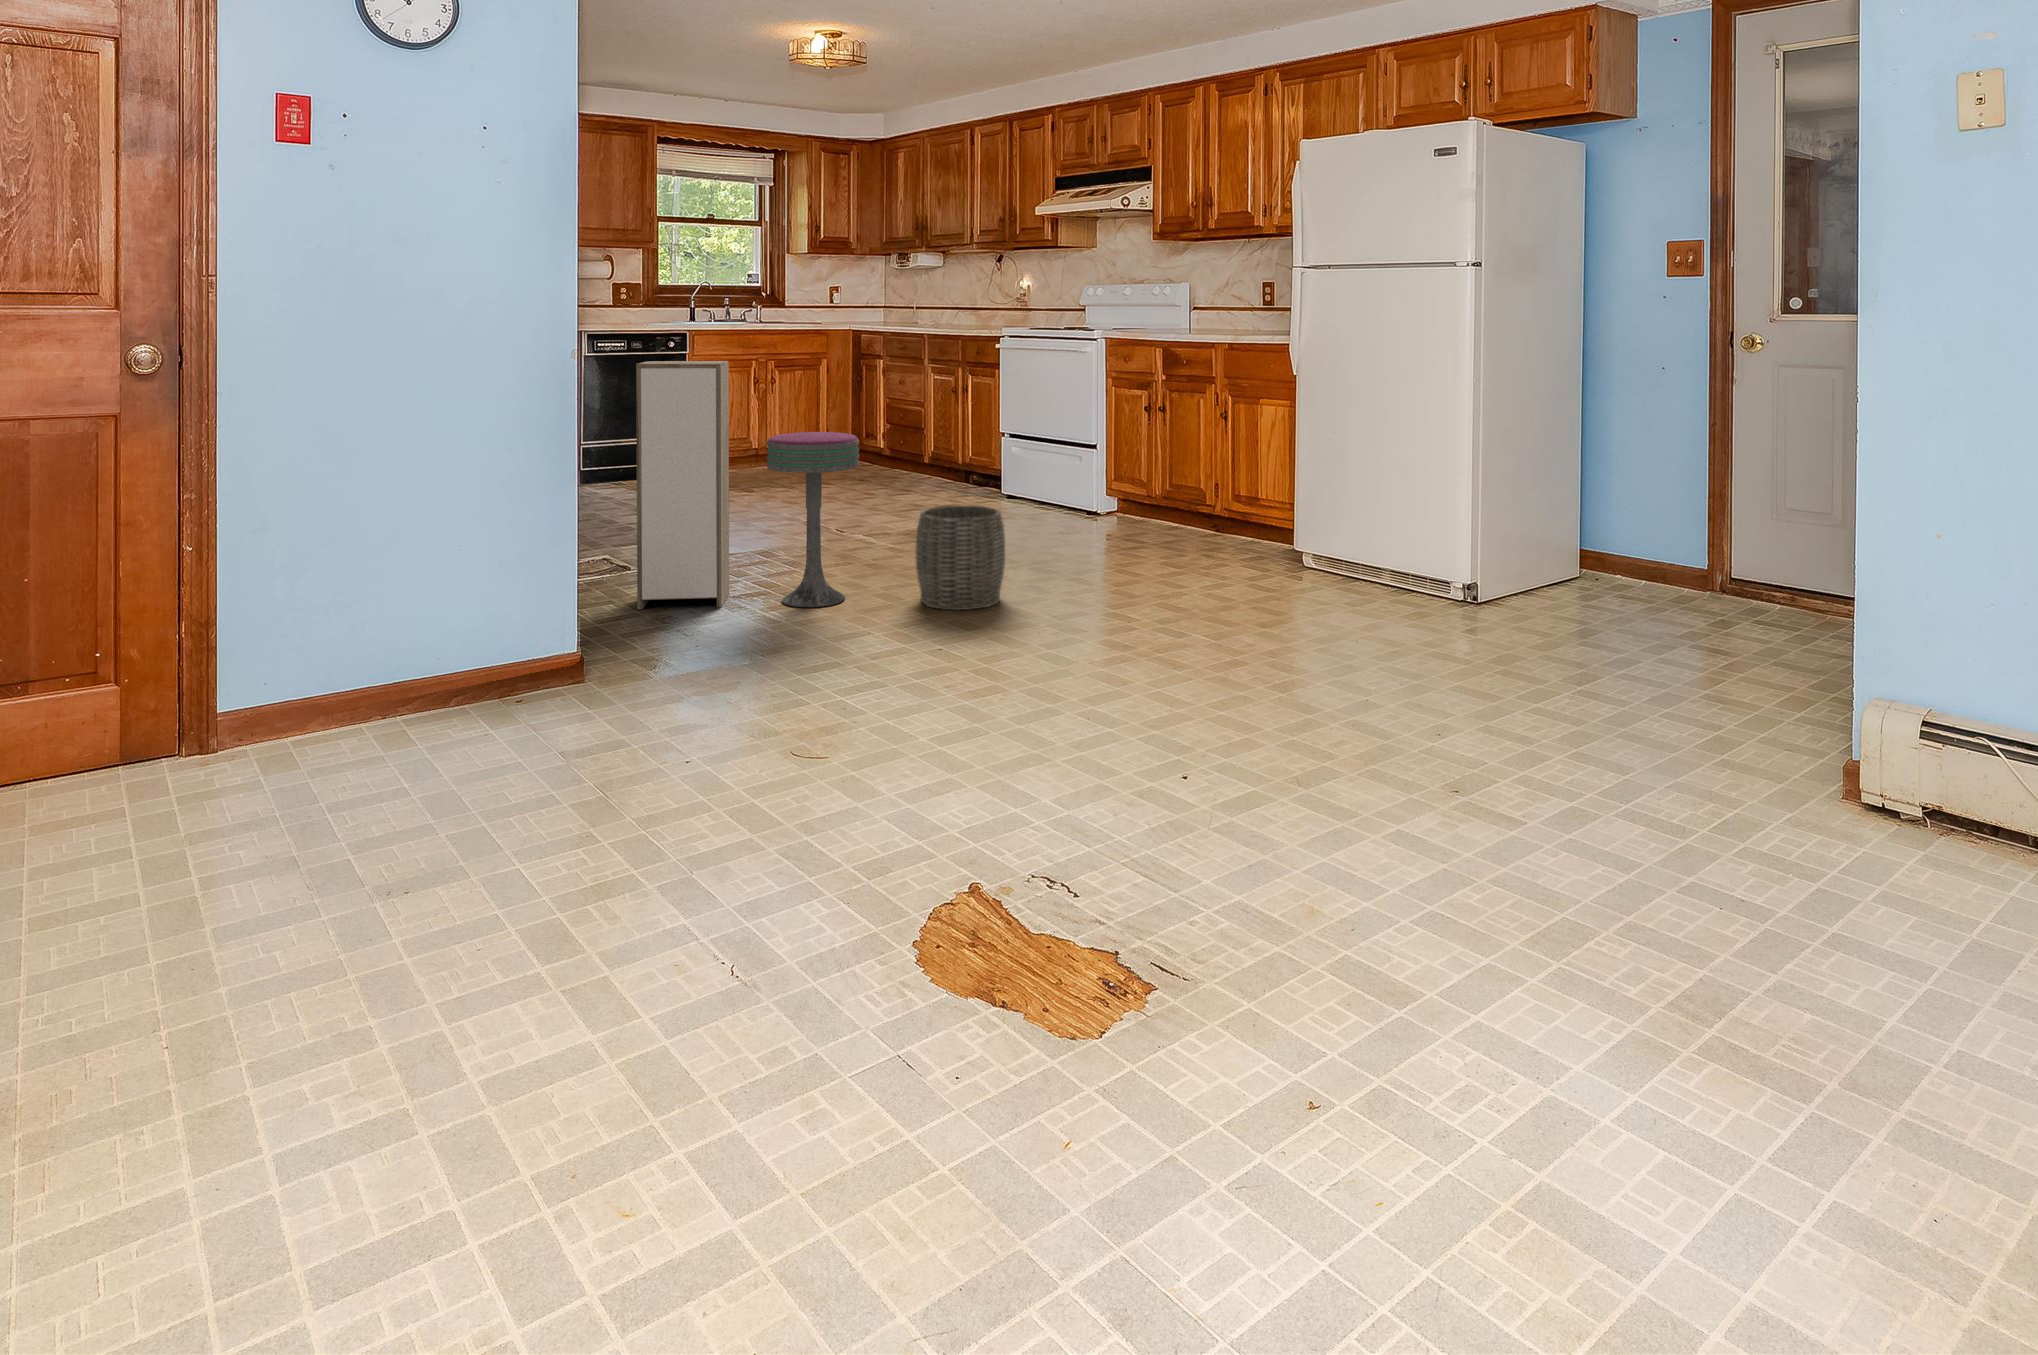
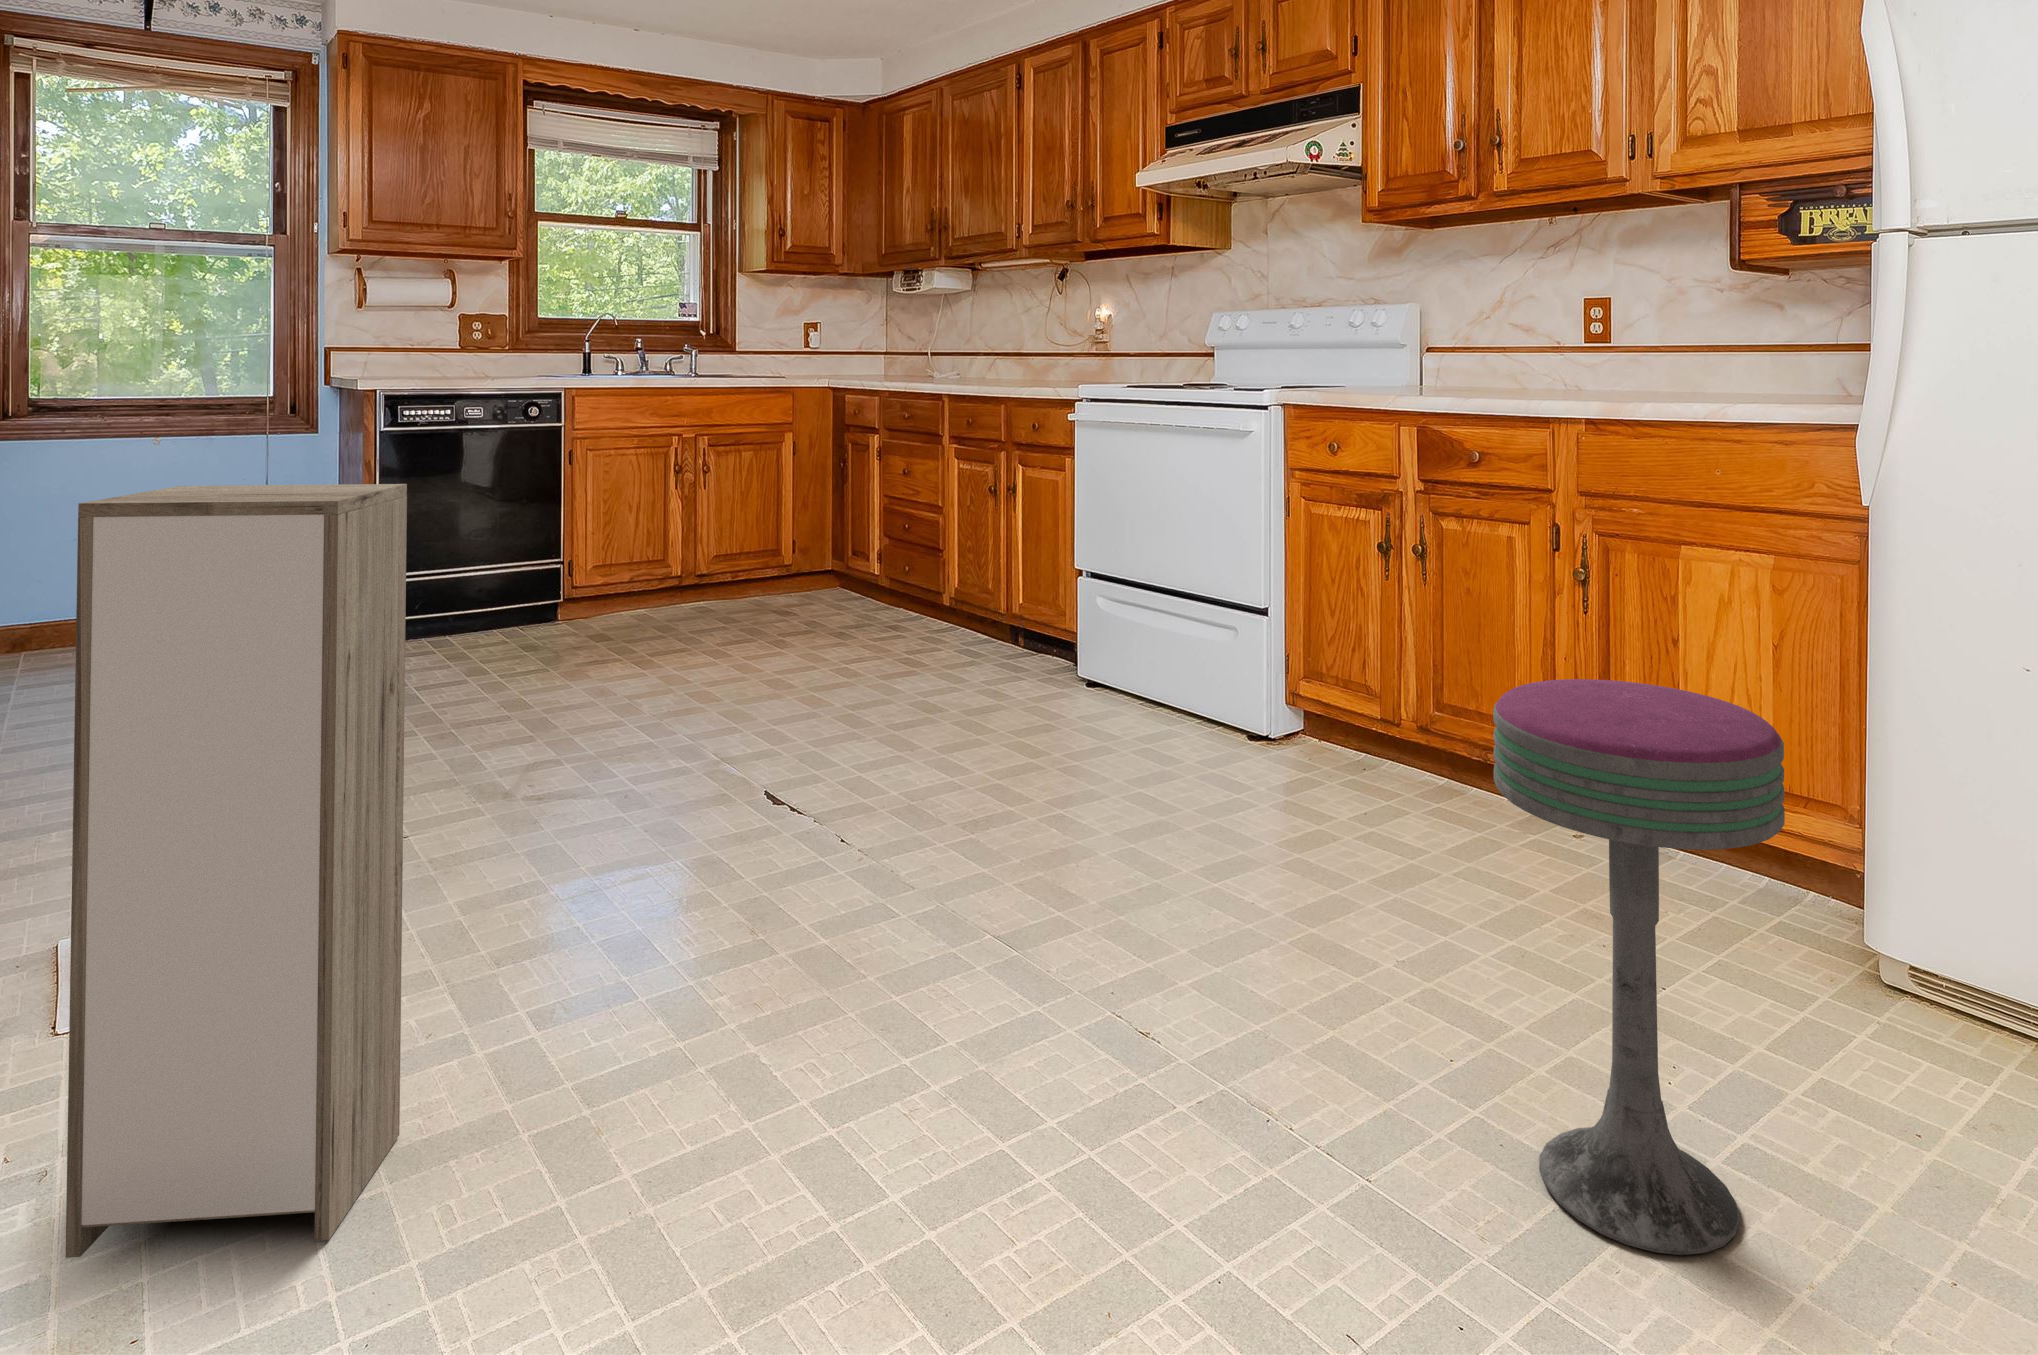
bar stool: present [767,432,859,607] -> present [1493,679,1785,1255]
woven basket: present [916,505,1005,610] -> none [917,878,1177,1277]

